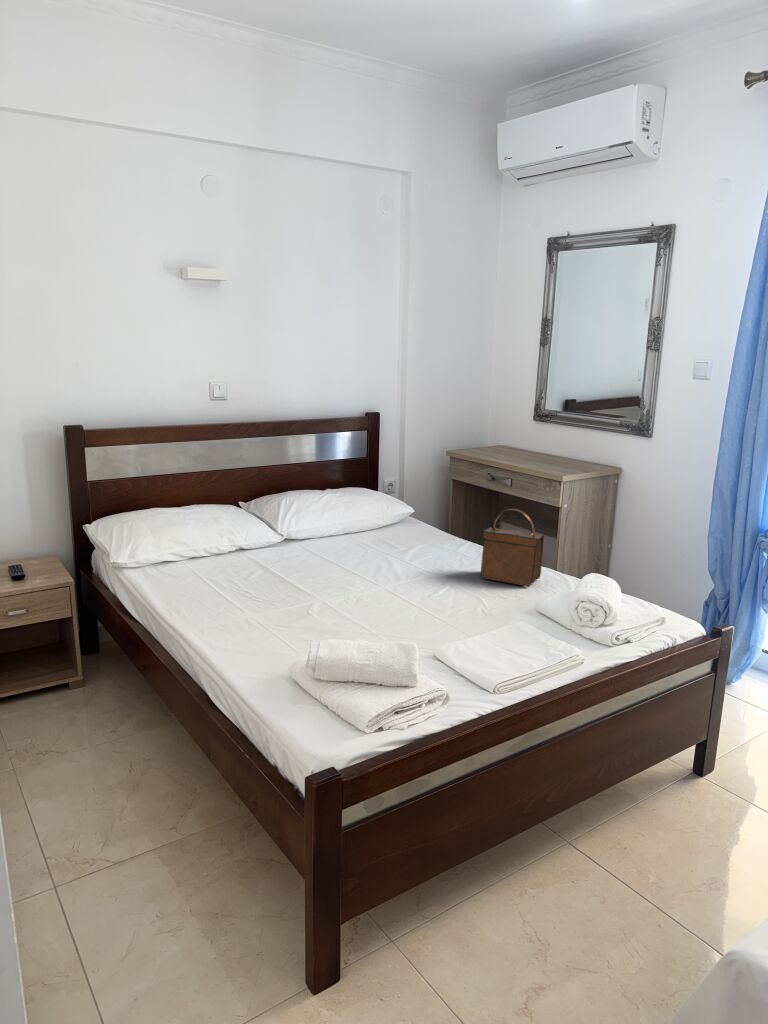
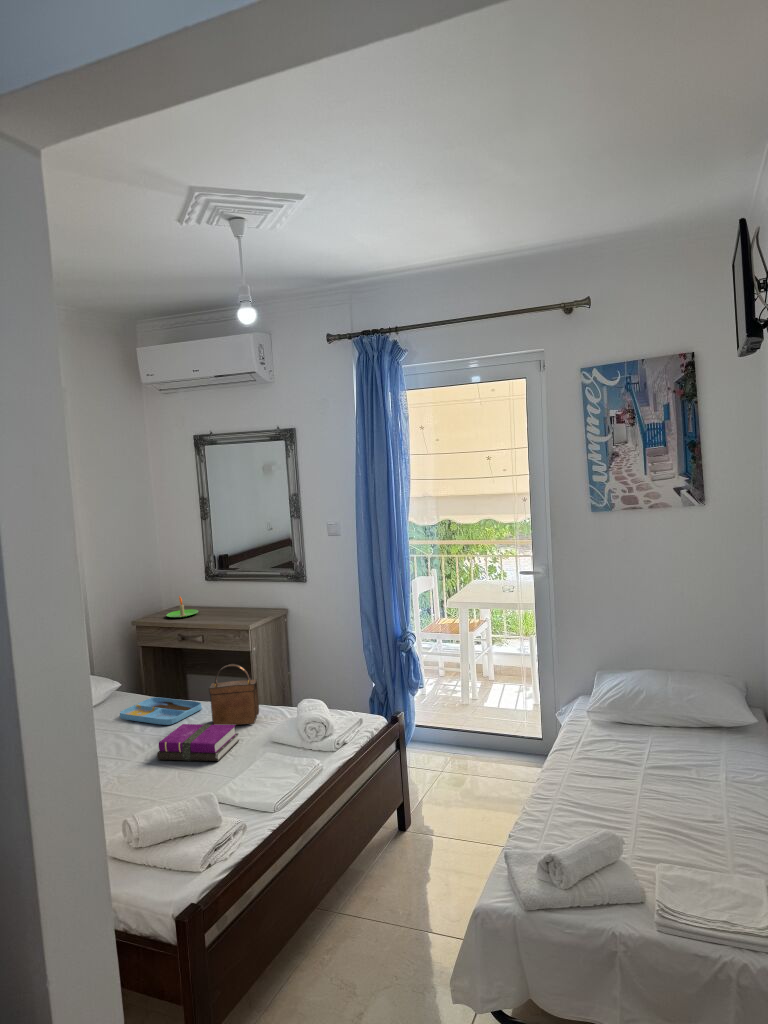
candle: none [478,430,515,455] -> present [166,596,198,618]
tray: none [393,532,480,563] -> present [120,697,202,725]
notebook: none [402,564,502,615] -> present [157,724,239,761]

